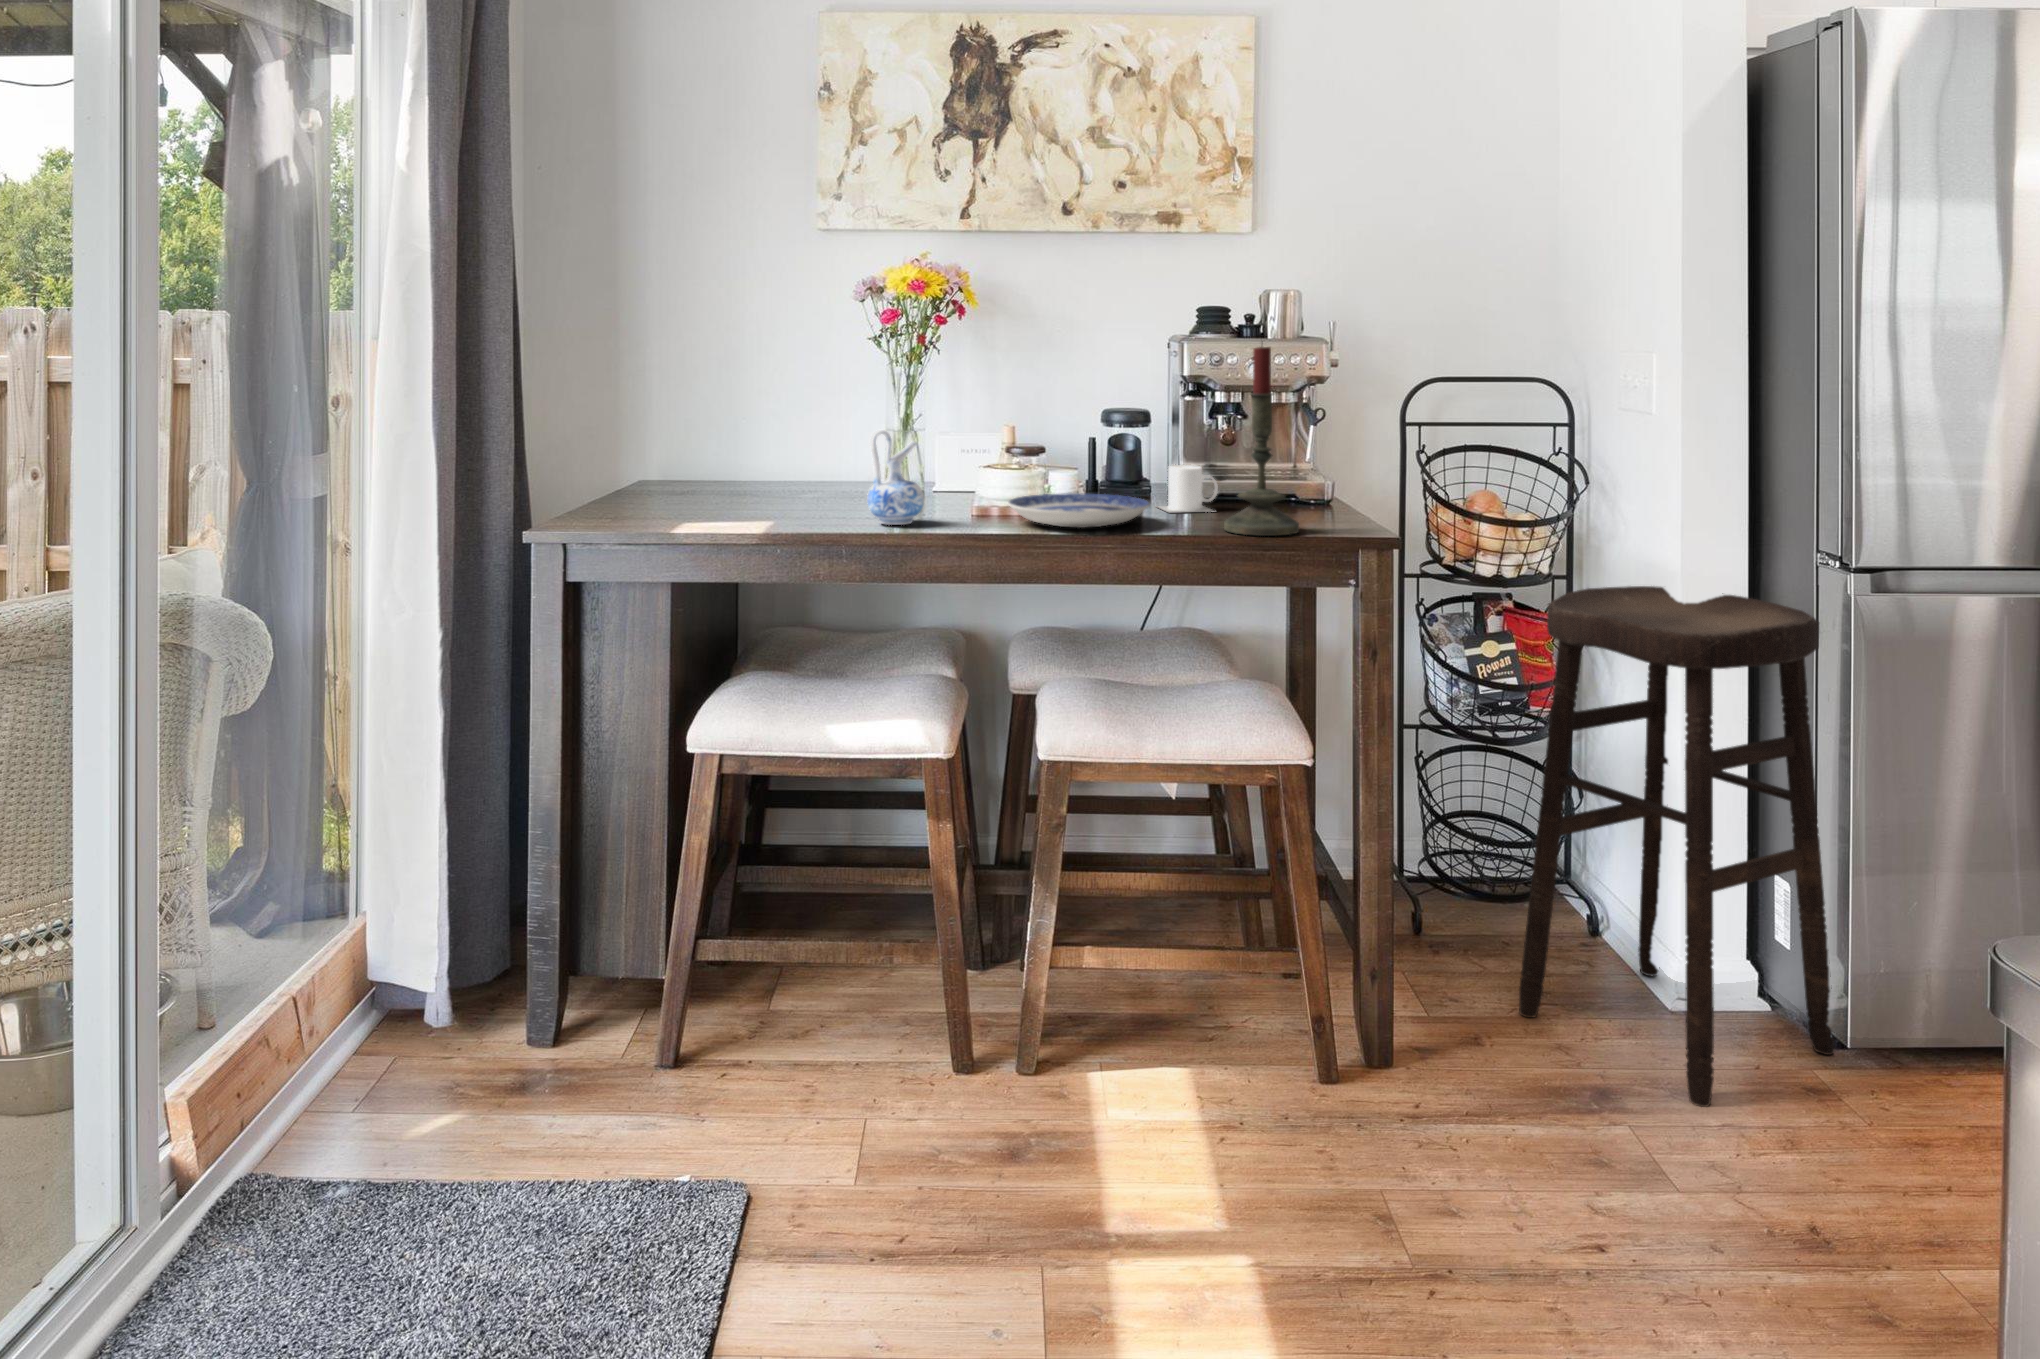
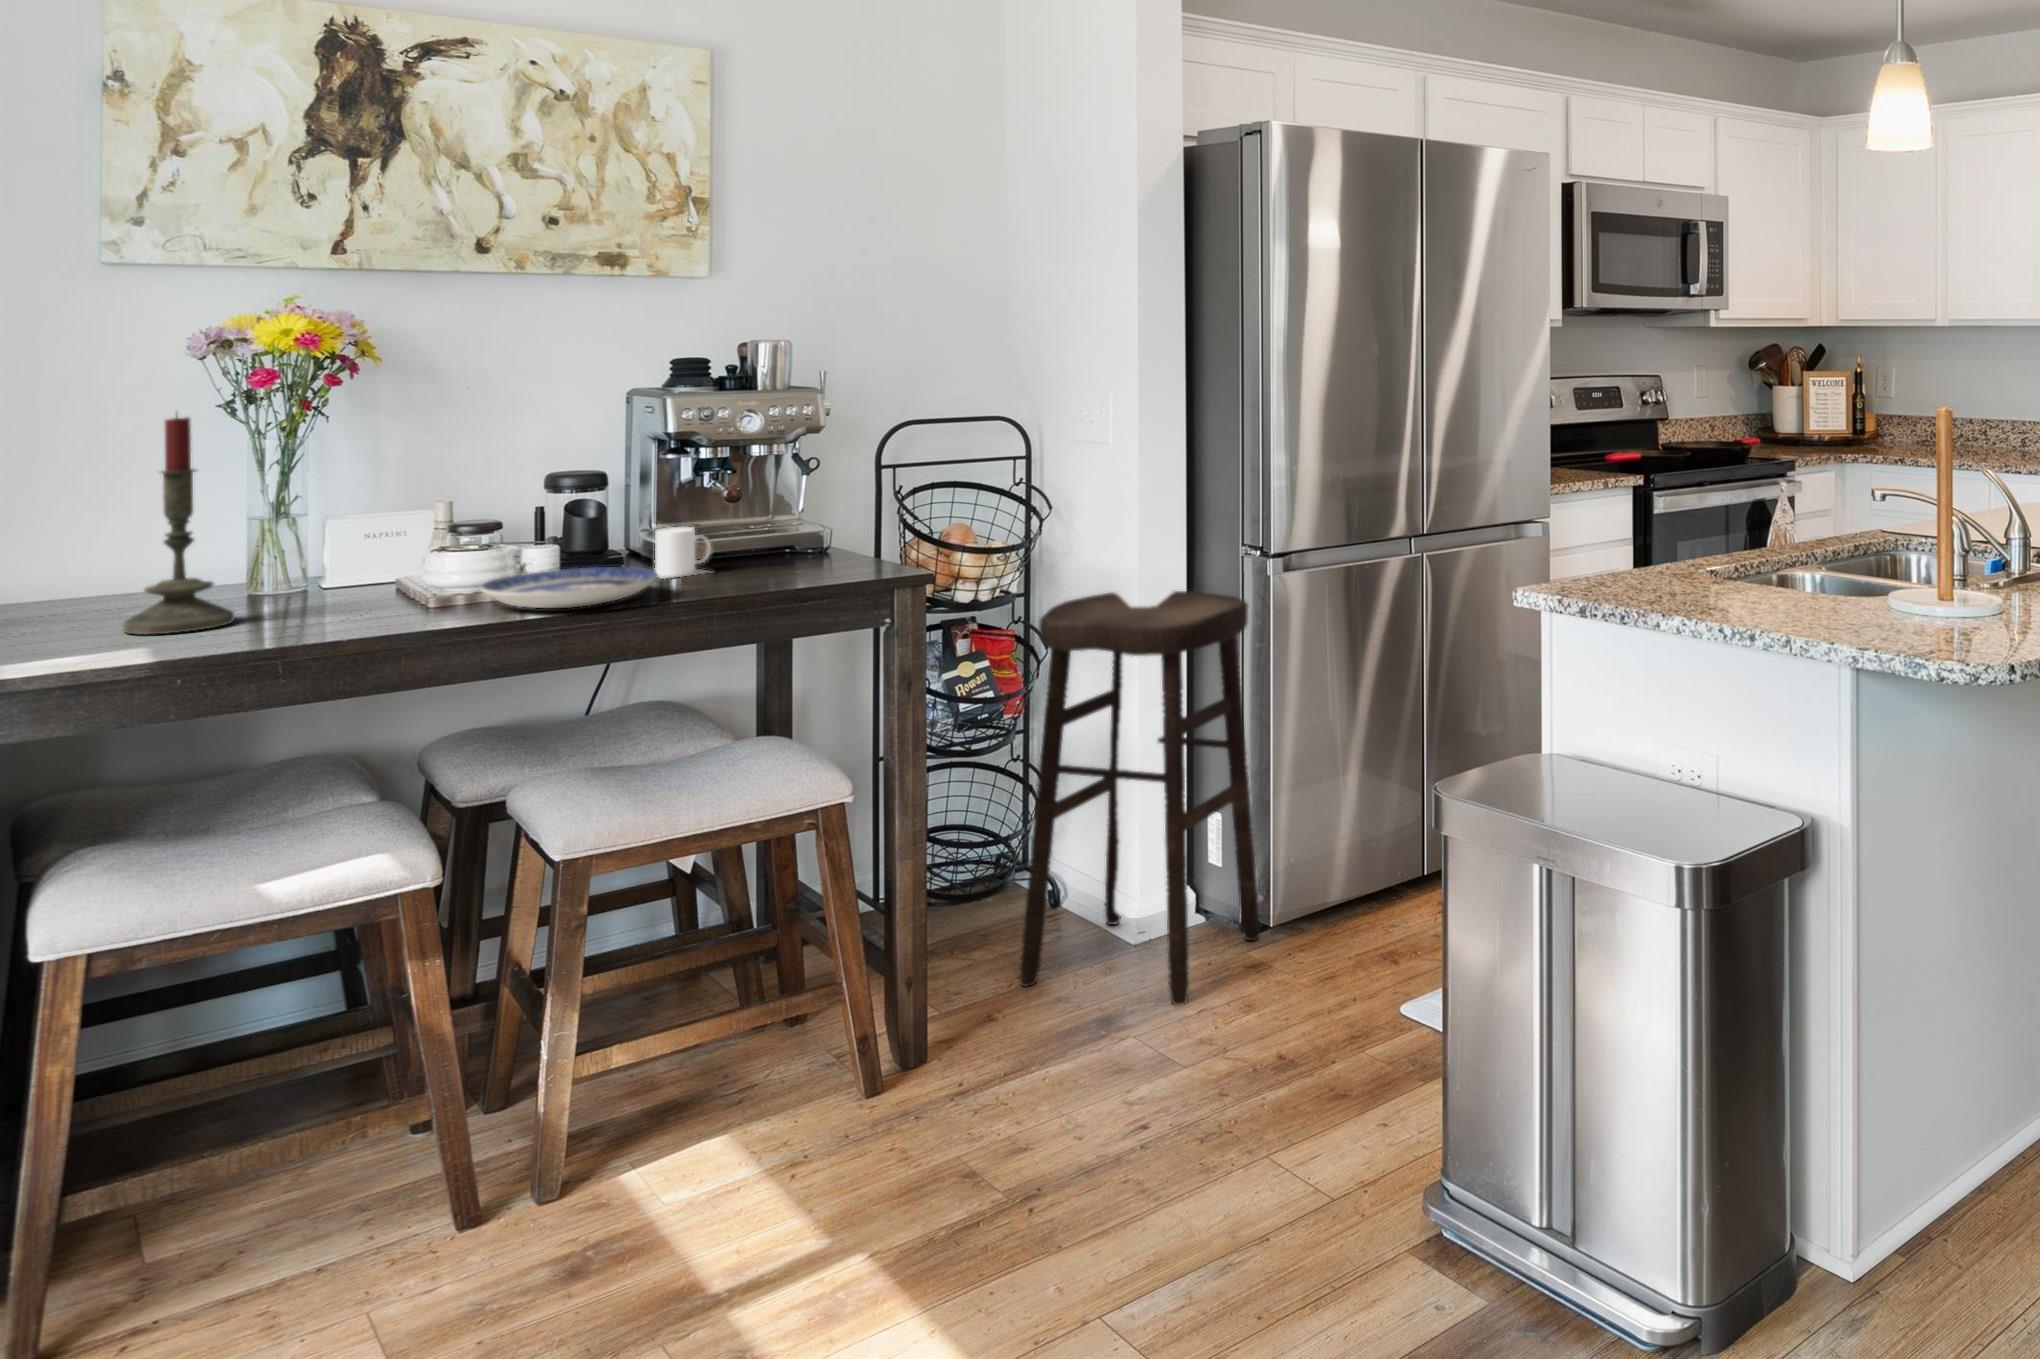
candle: present [1224,347,1299,536] -> present [123,417,234,635]
ceramic pitcher: present [867,430,924,525] -> none [283,521,368,634]

